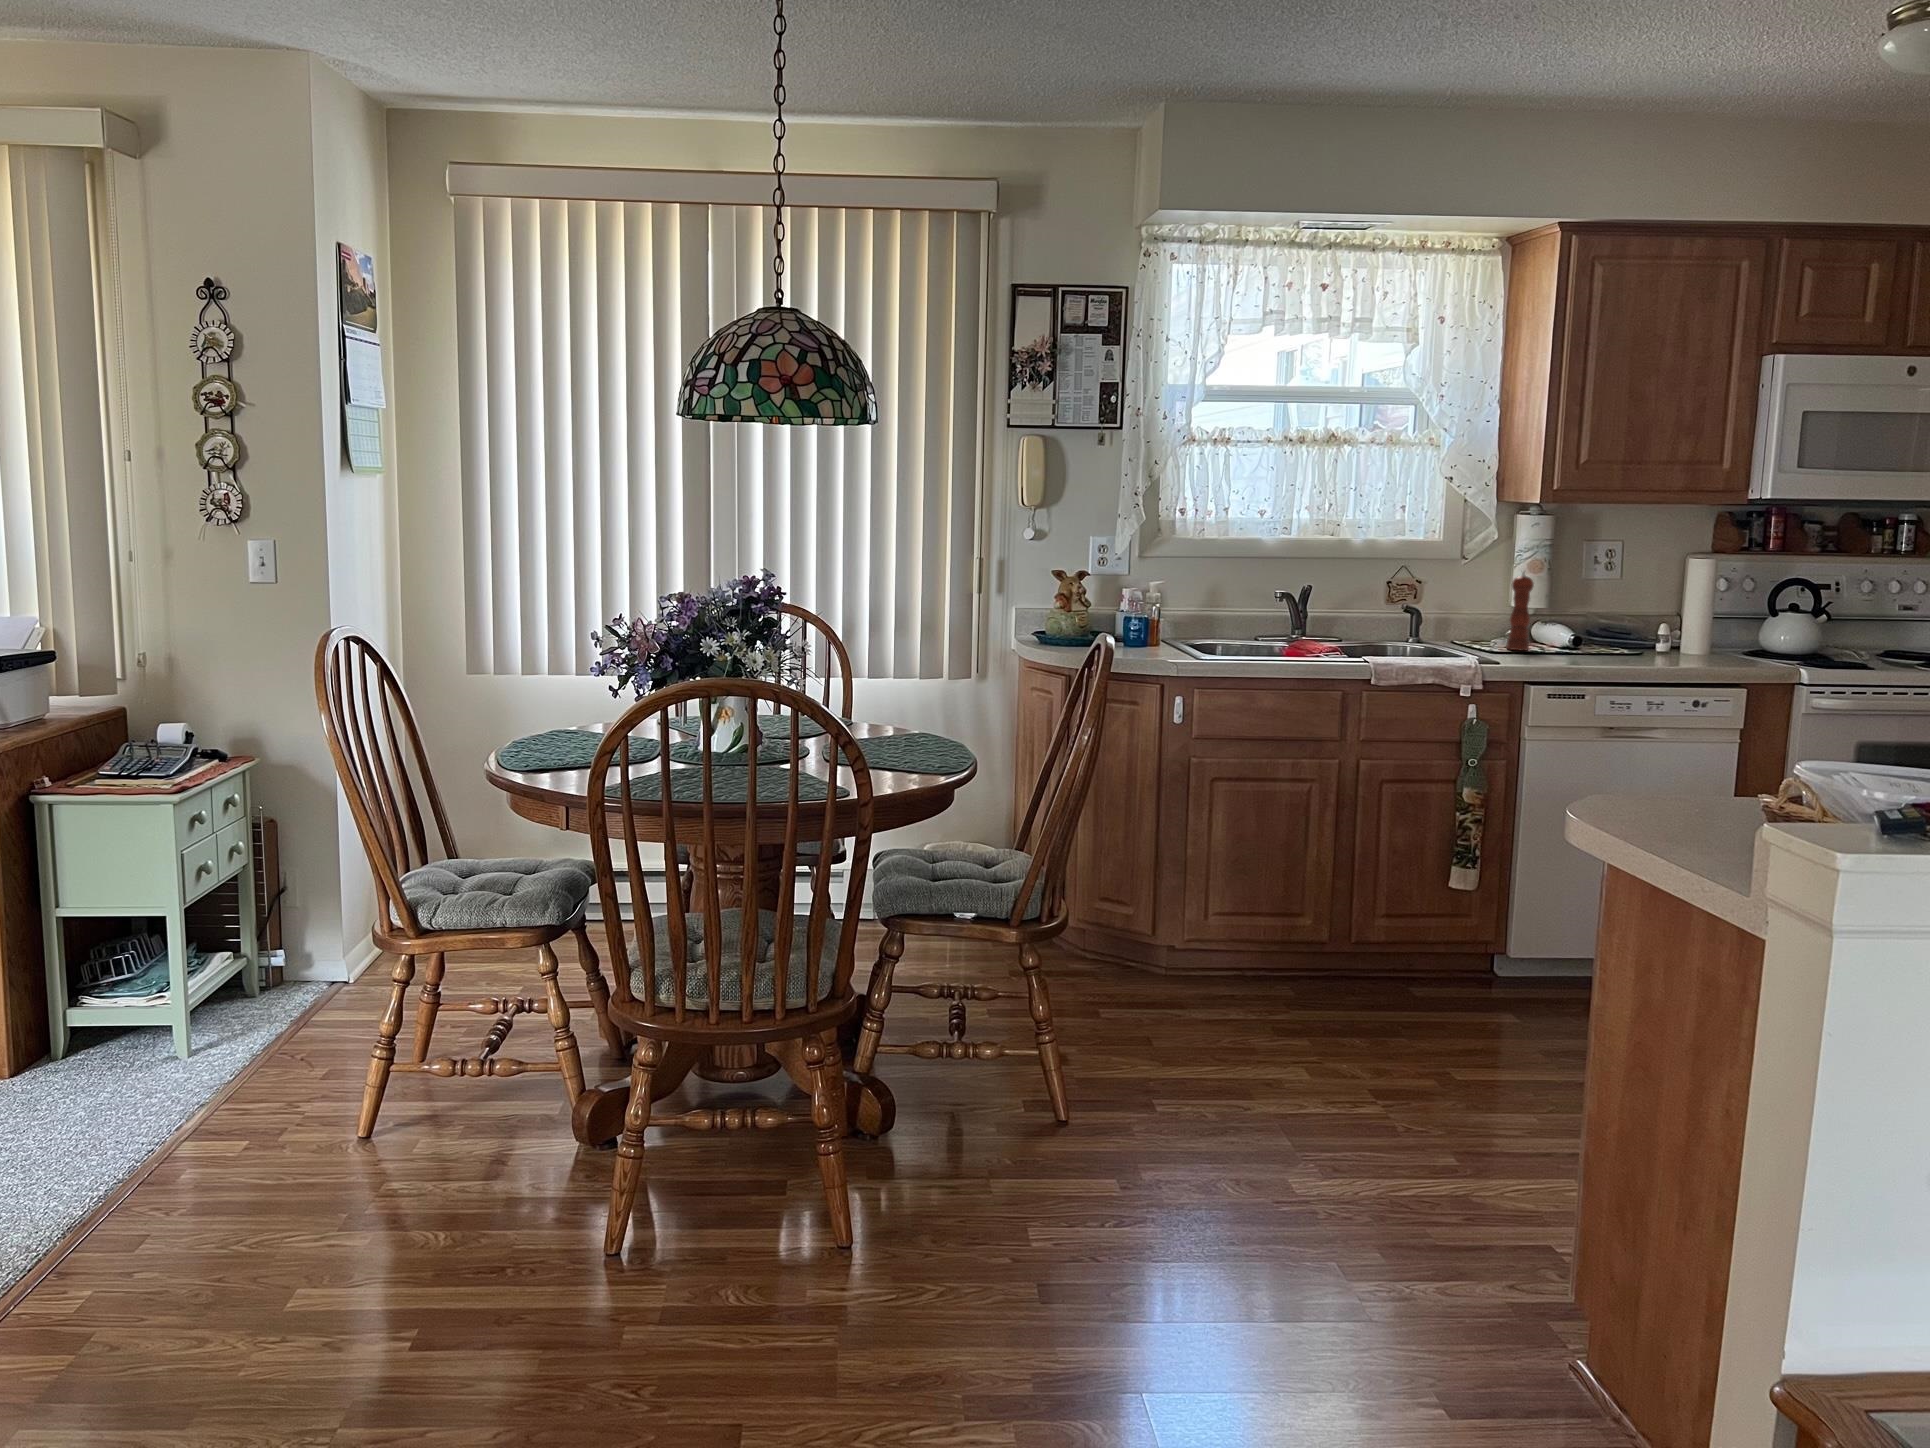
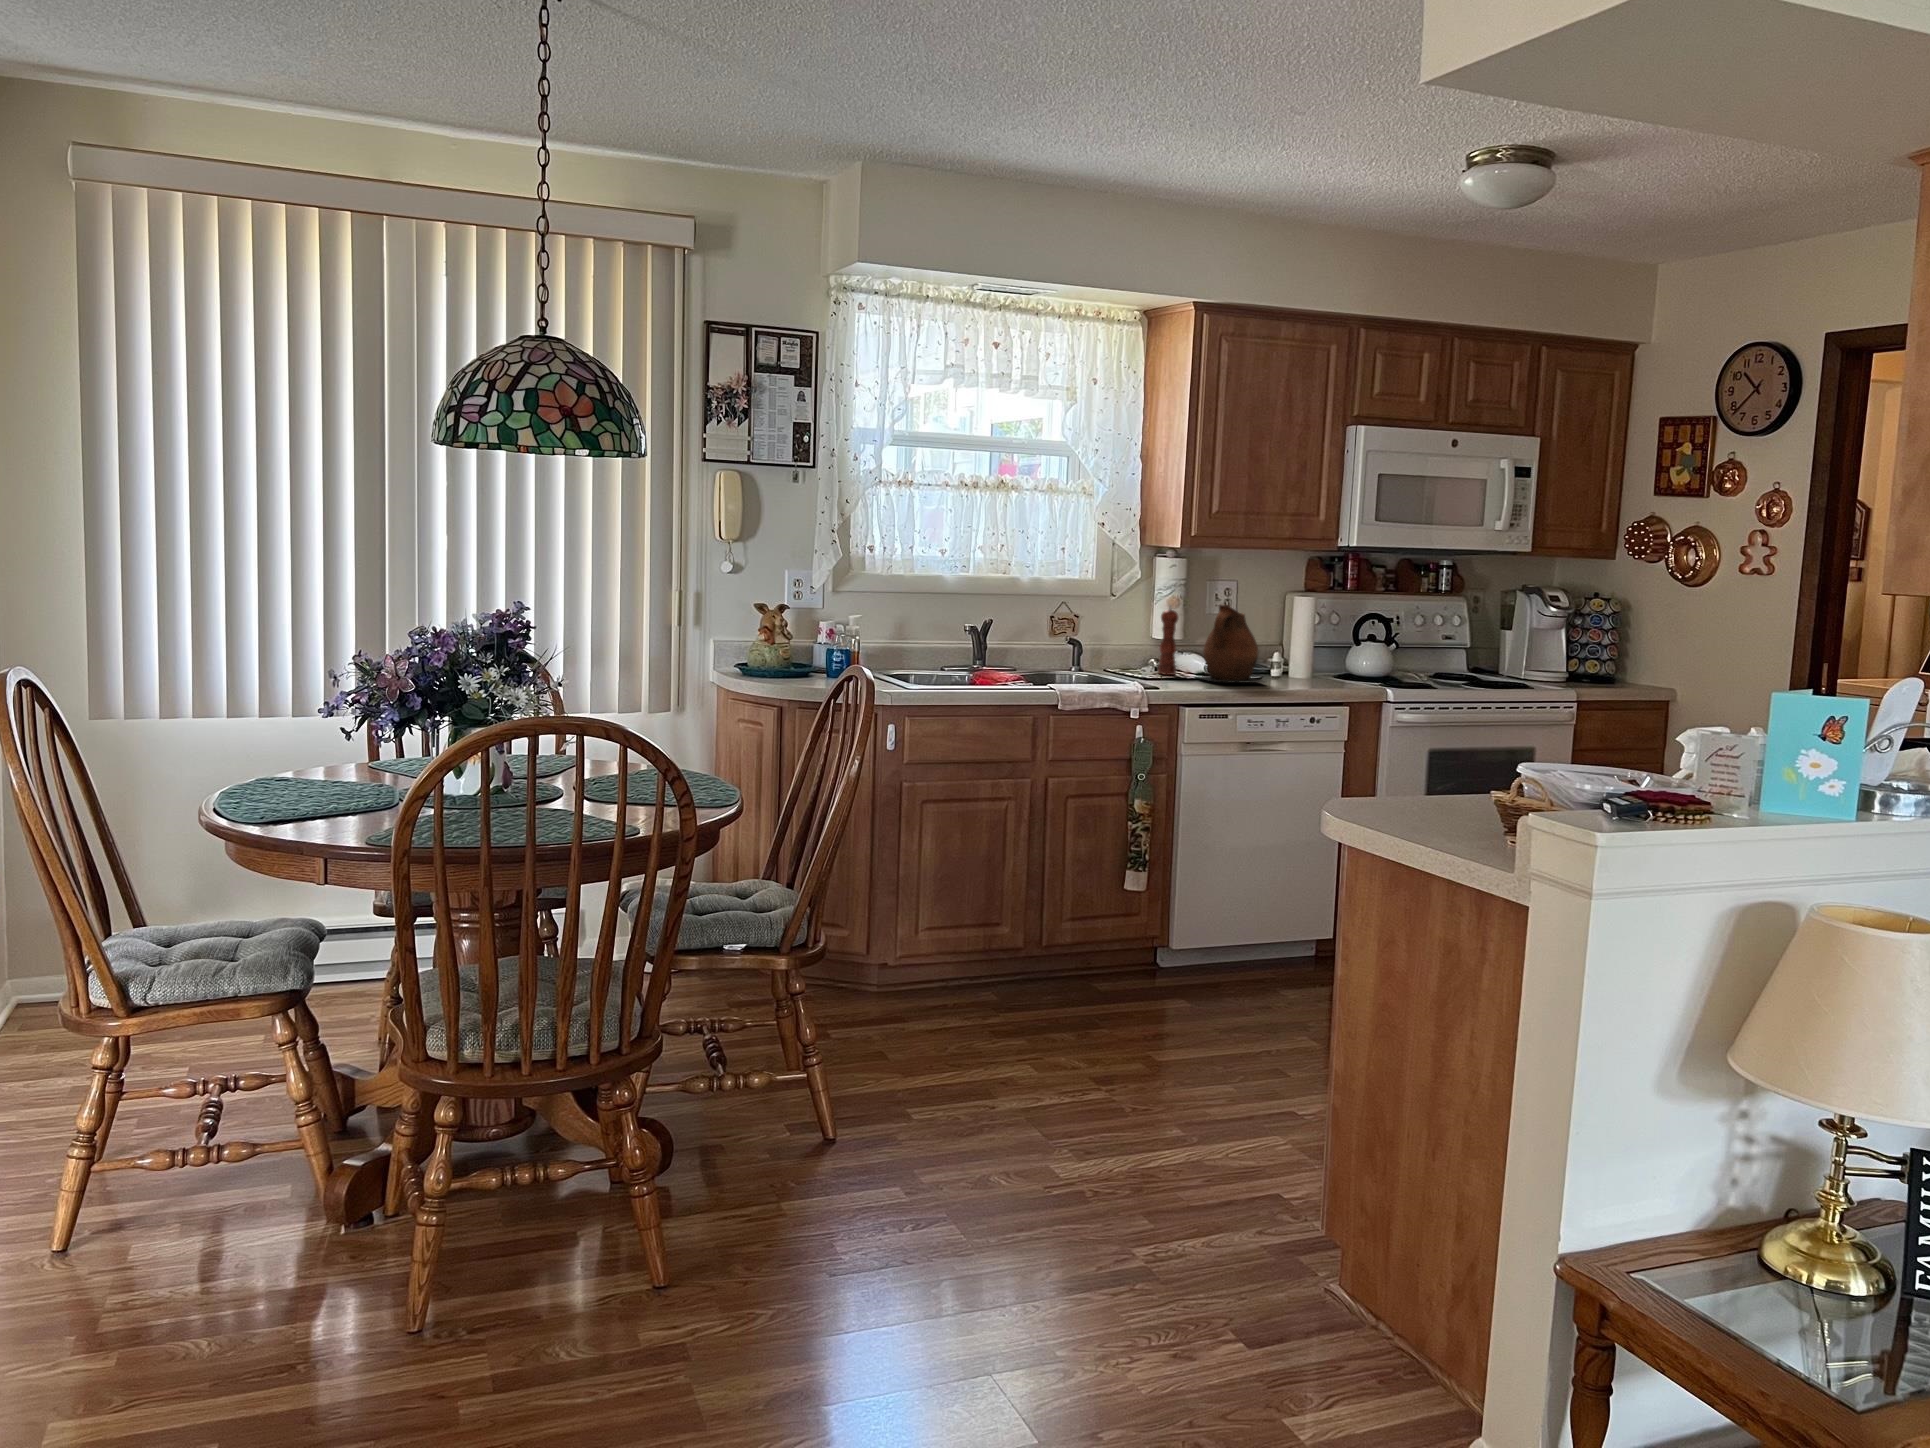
ceramic pitcher: none [1549,570,1640,663] -> present [1201,605,1264,683]

